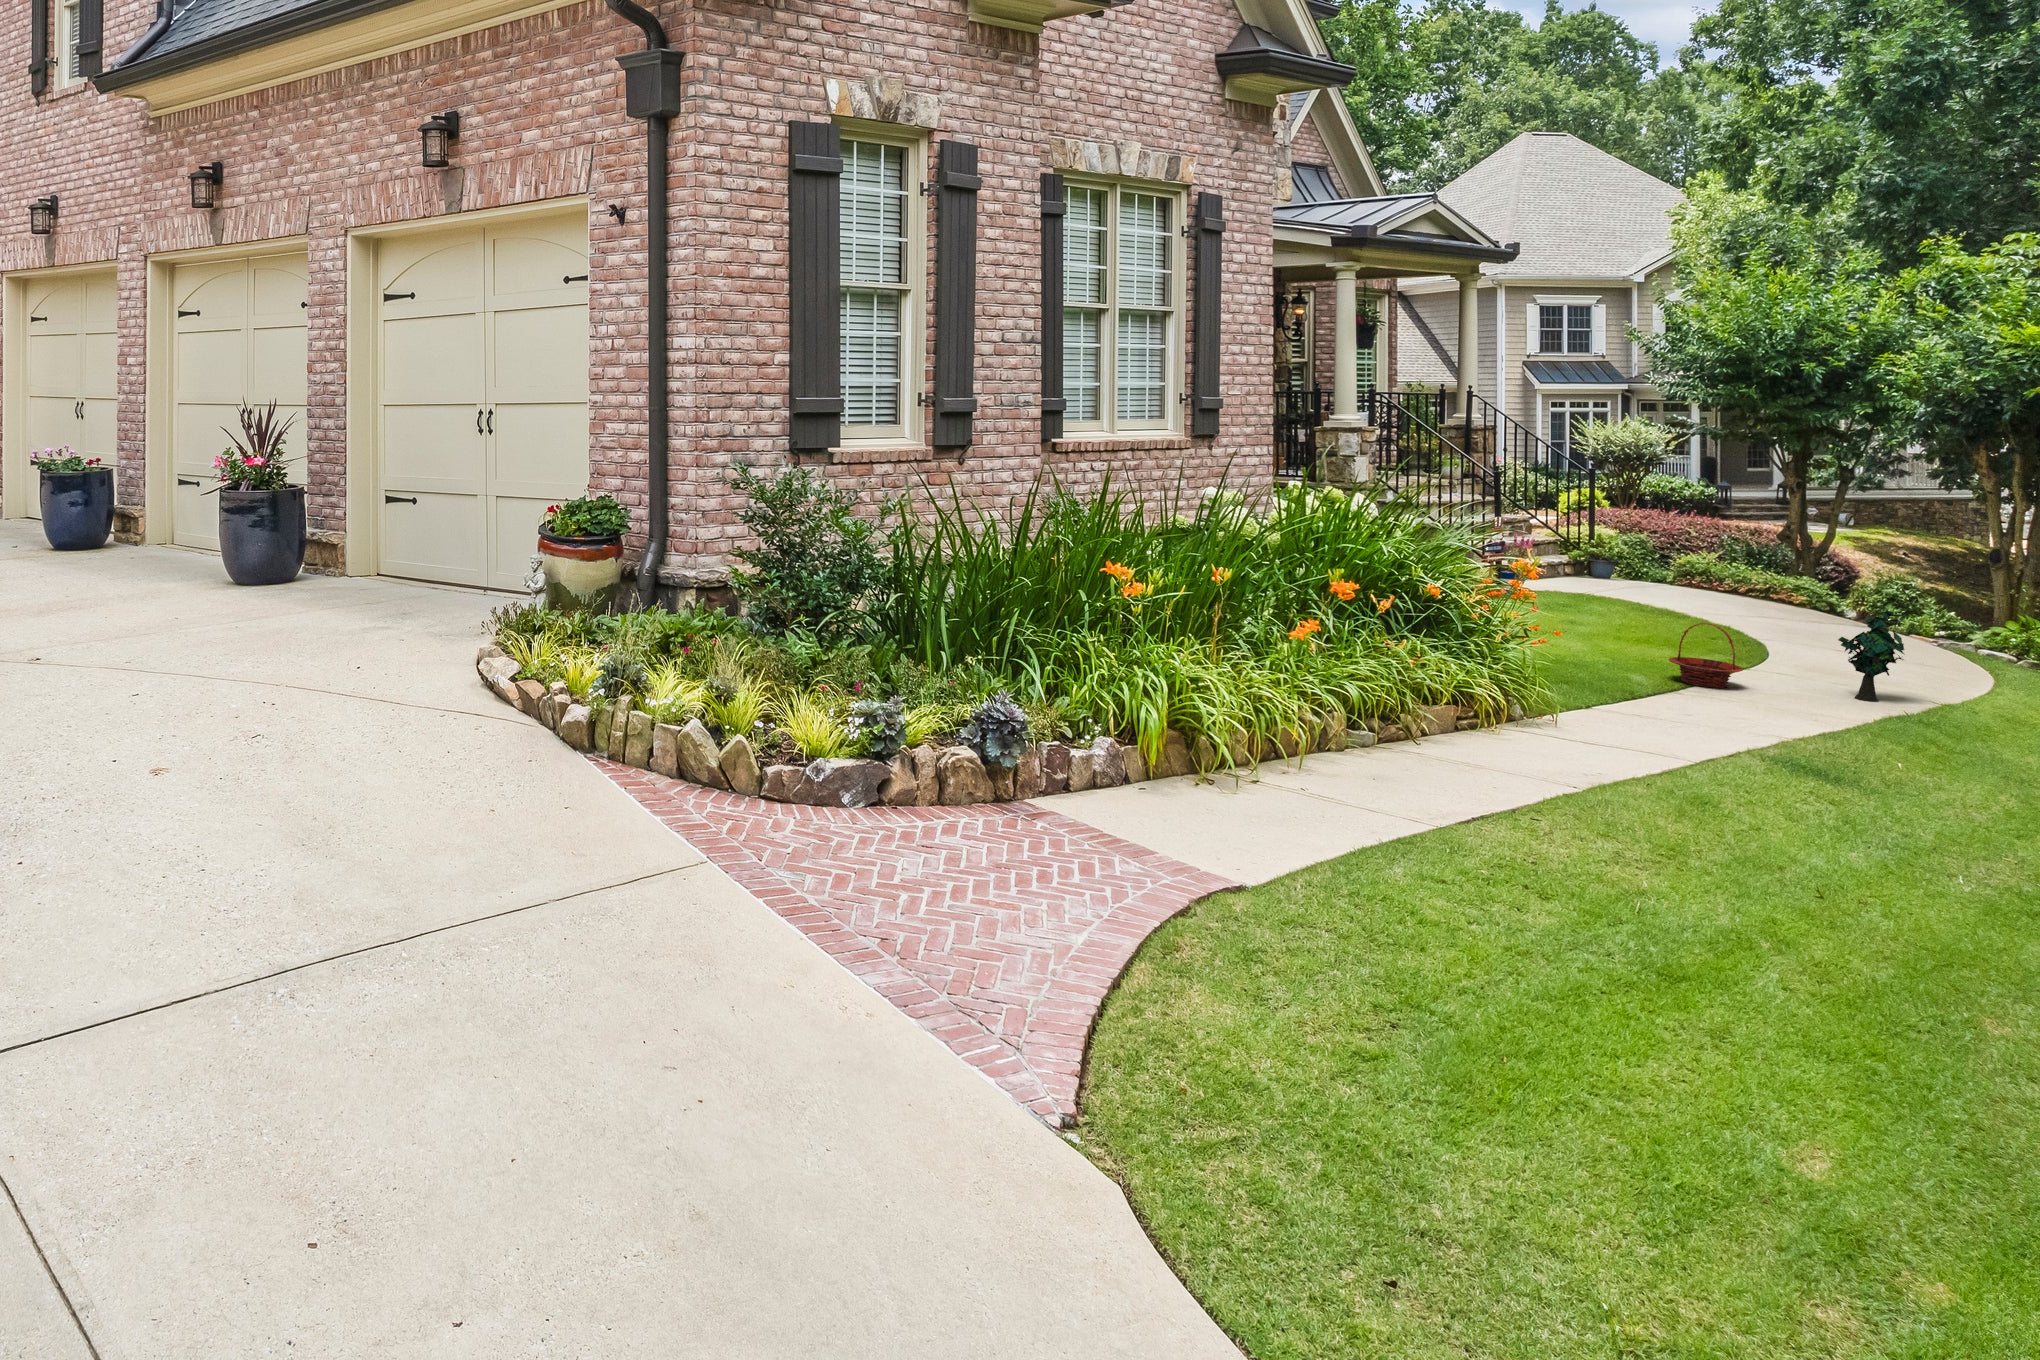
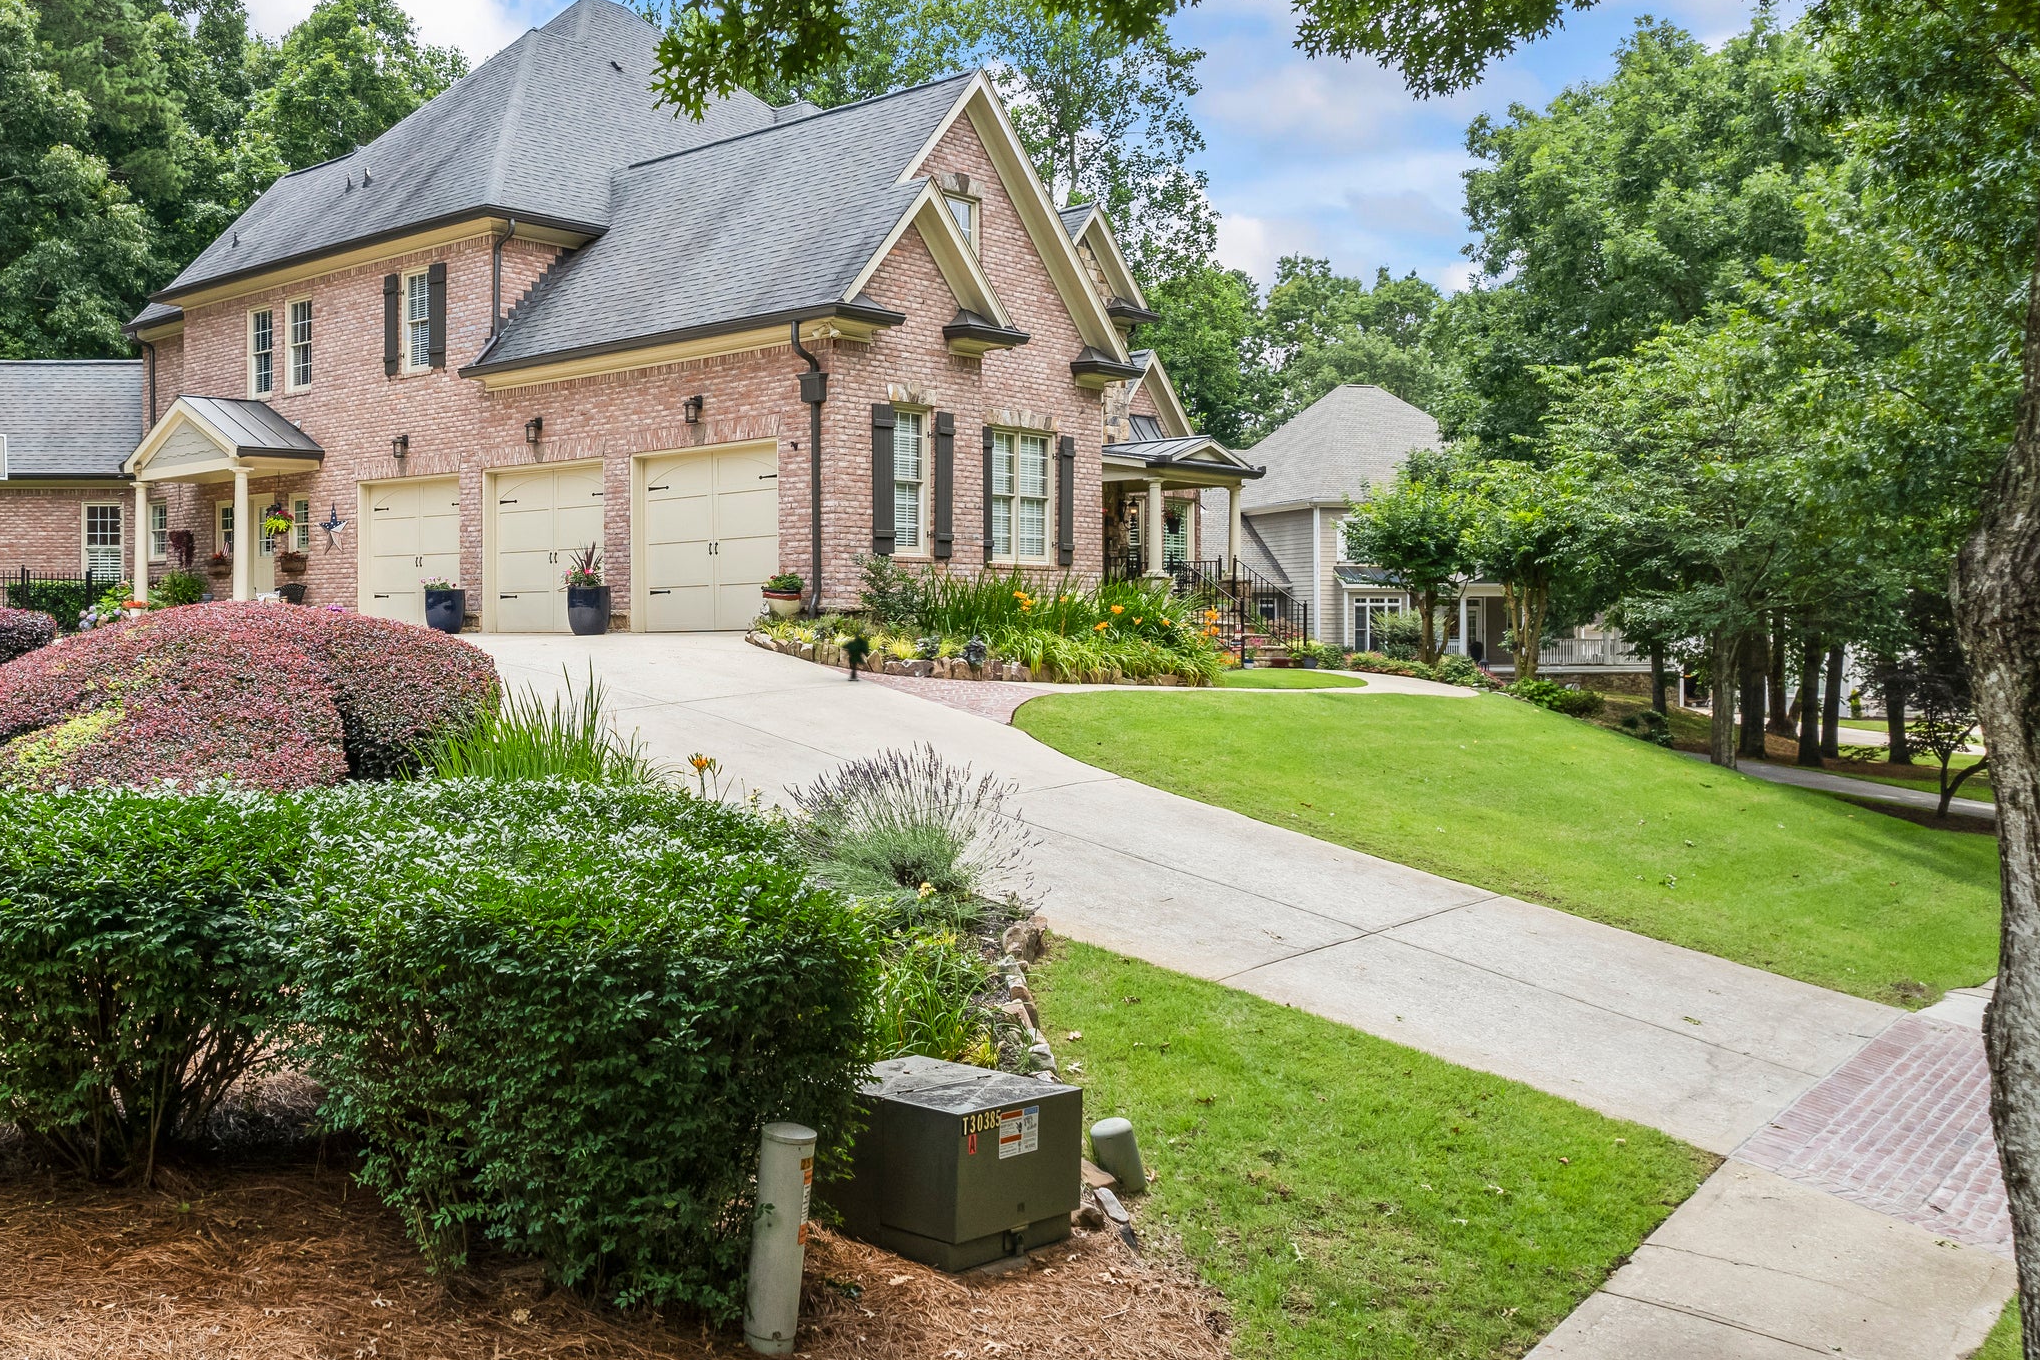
decorative plant: present [1838,611,1904,702] -> present [841,627,869,681]

